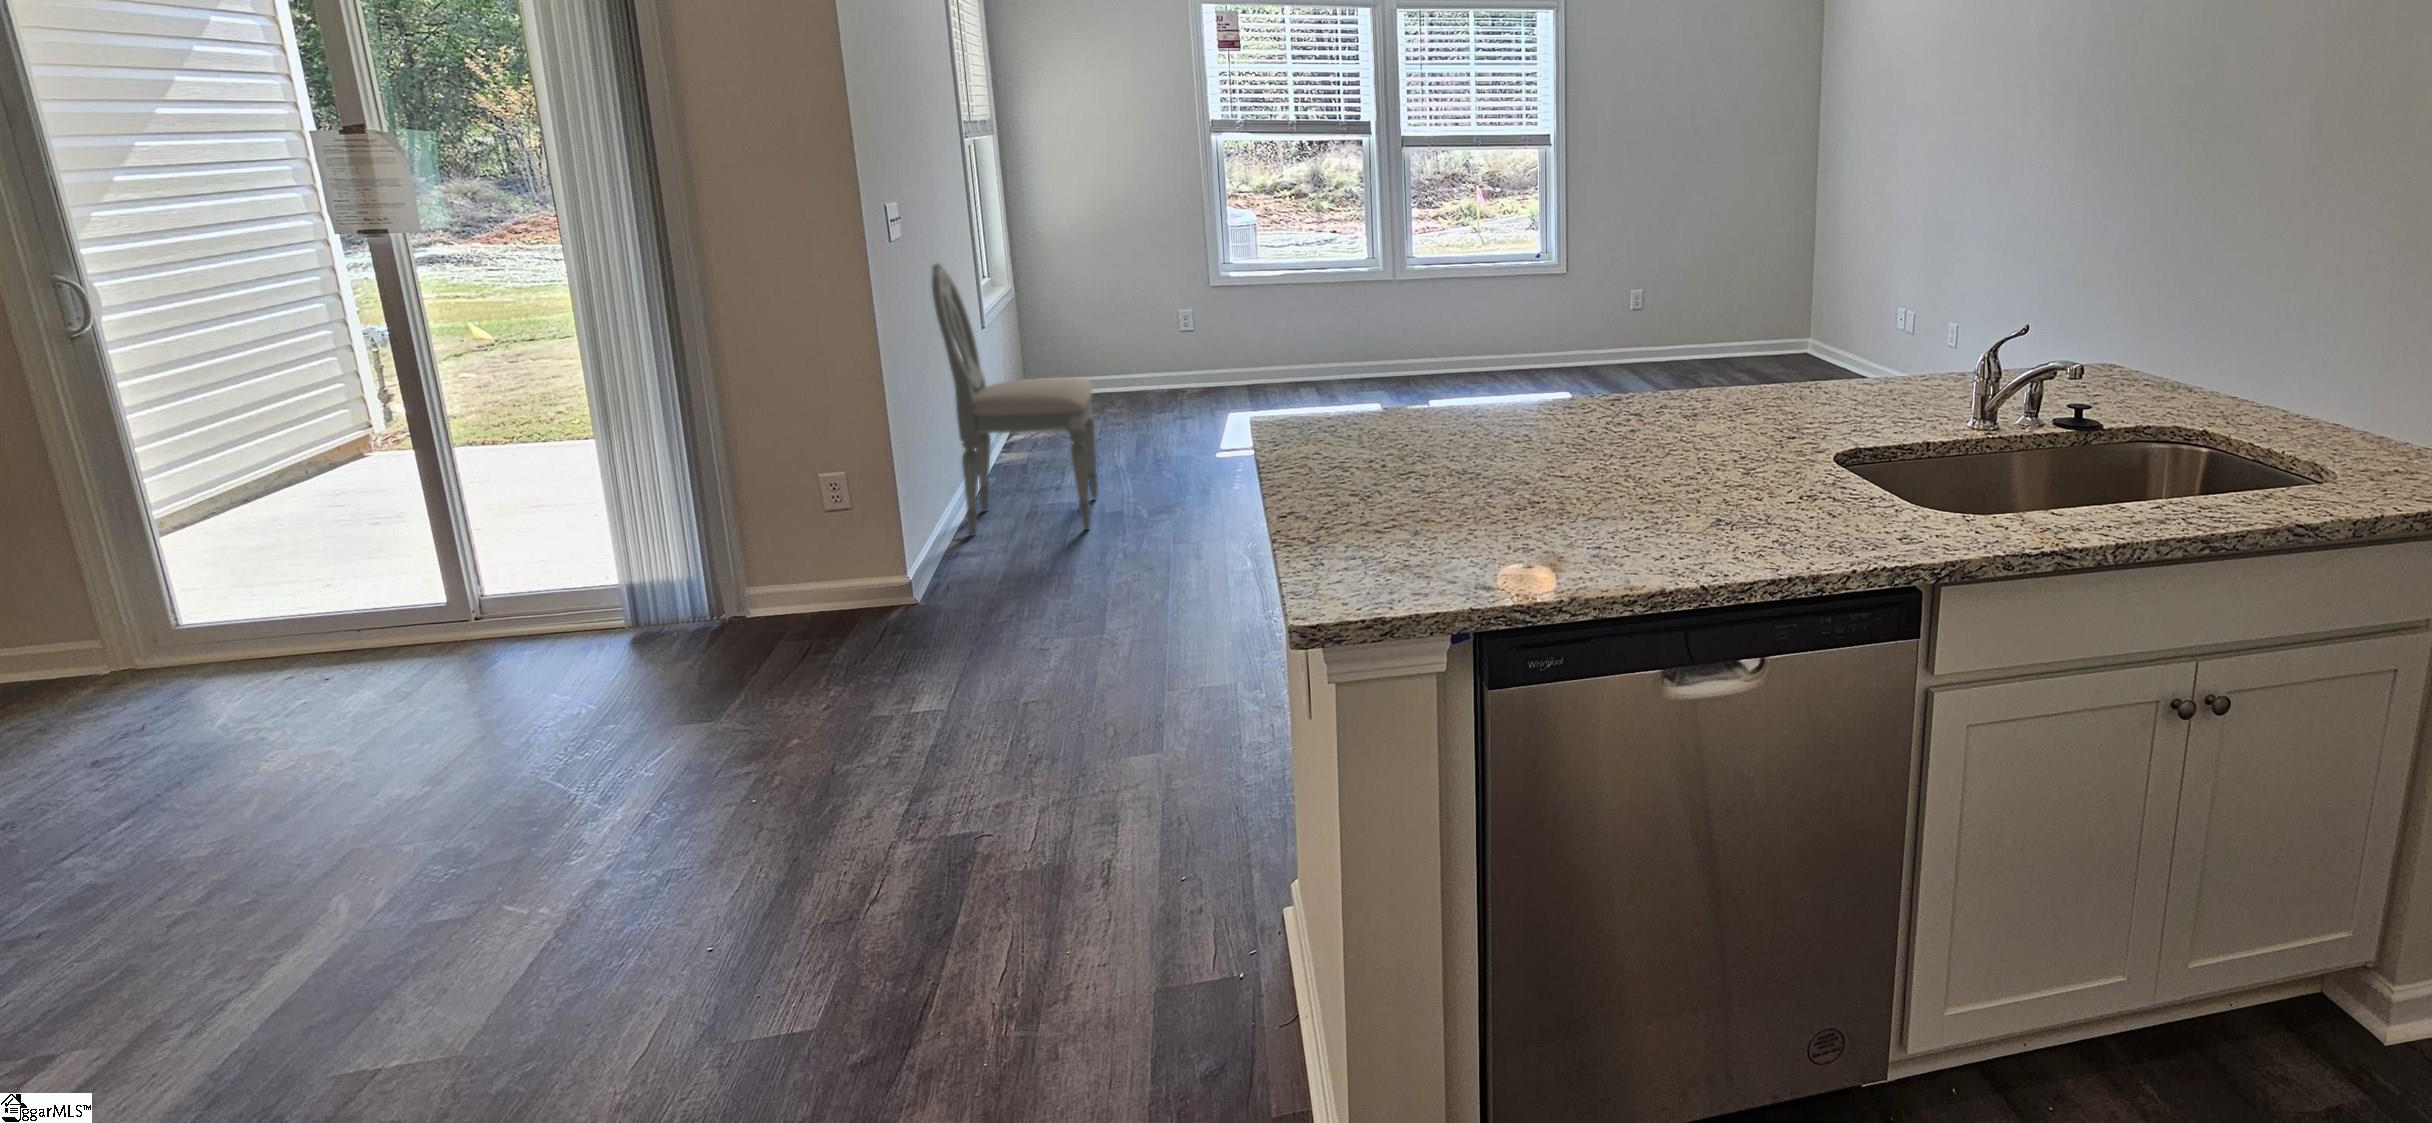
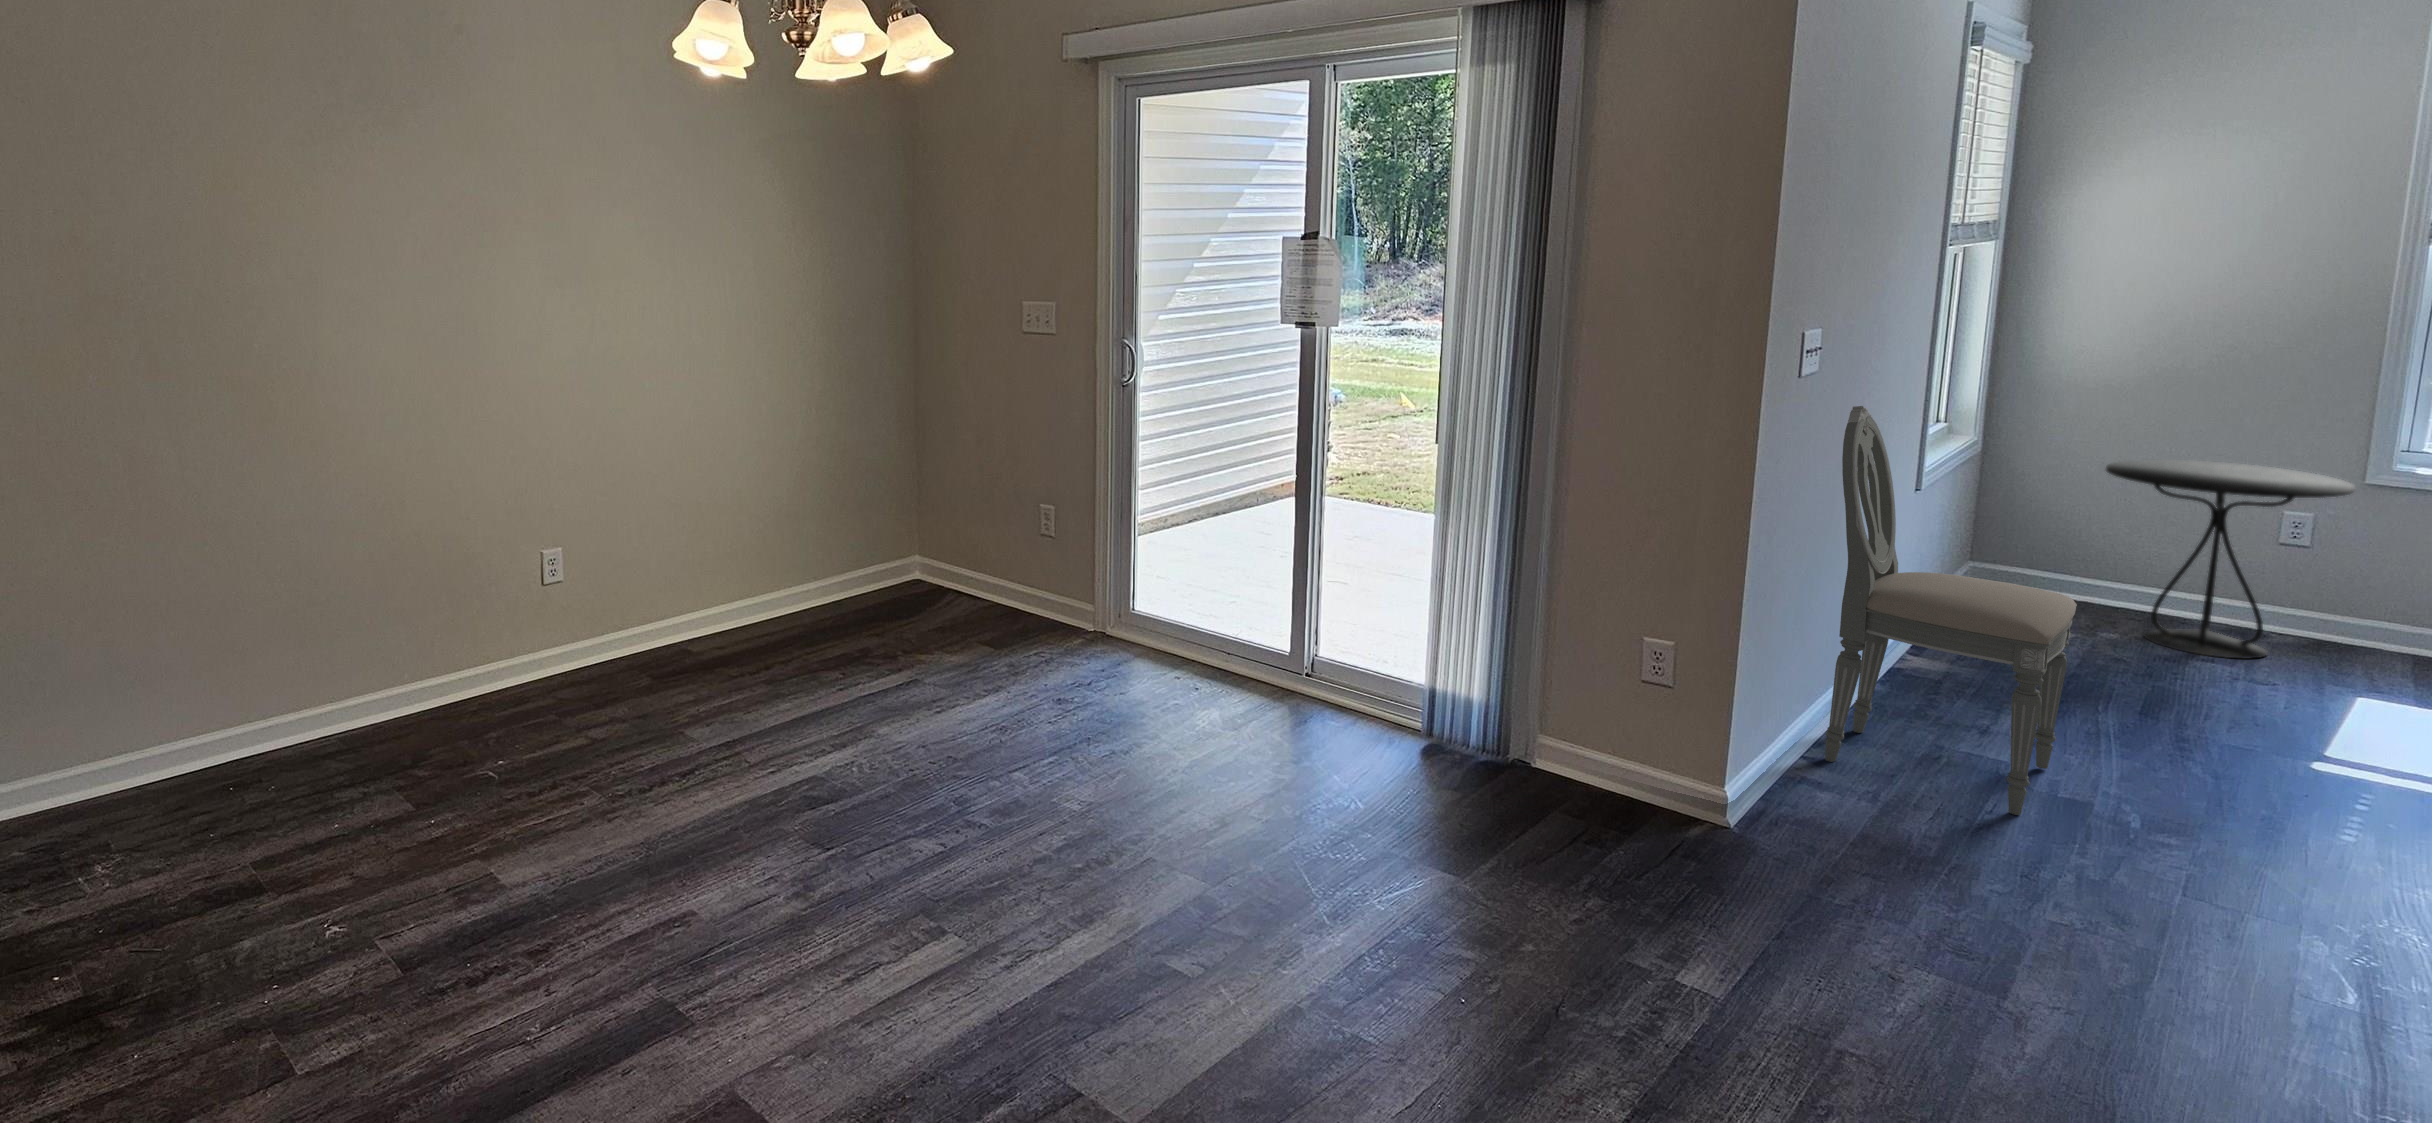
side table: none [1088,283,1206,409] -> present [2106,460,2355,659]

